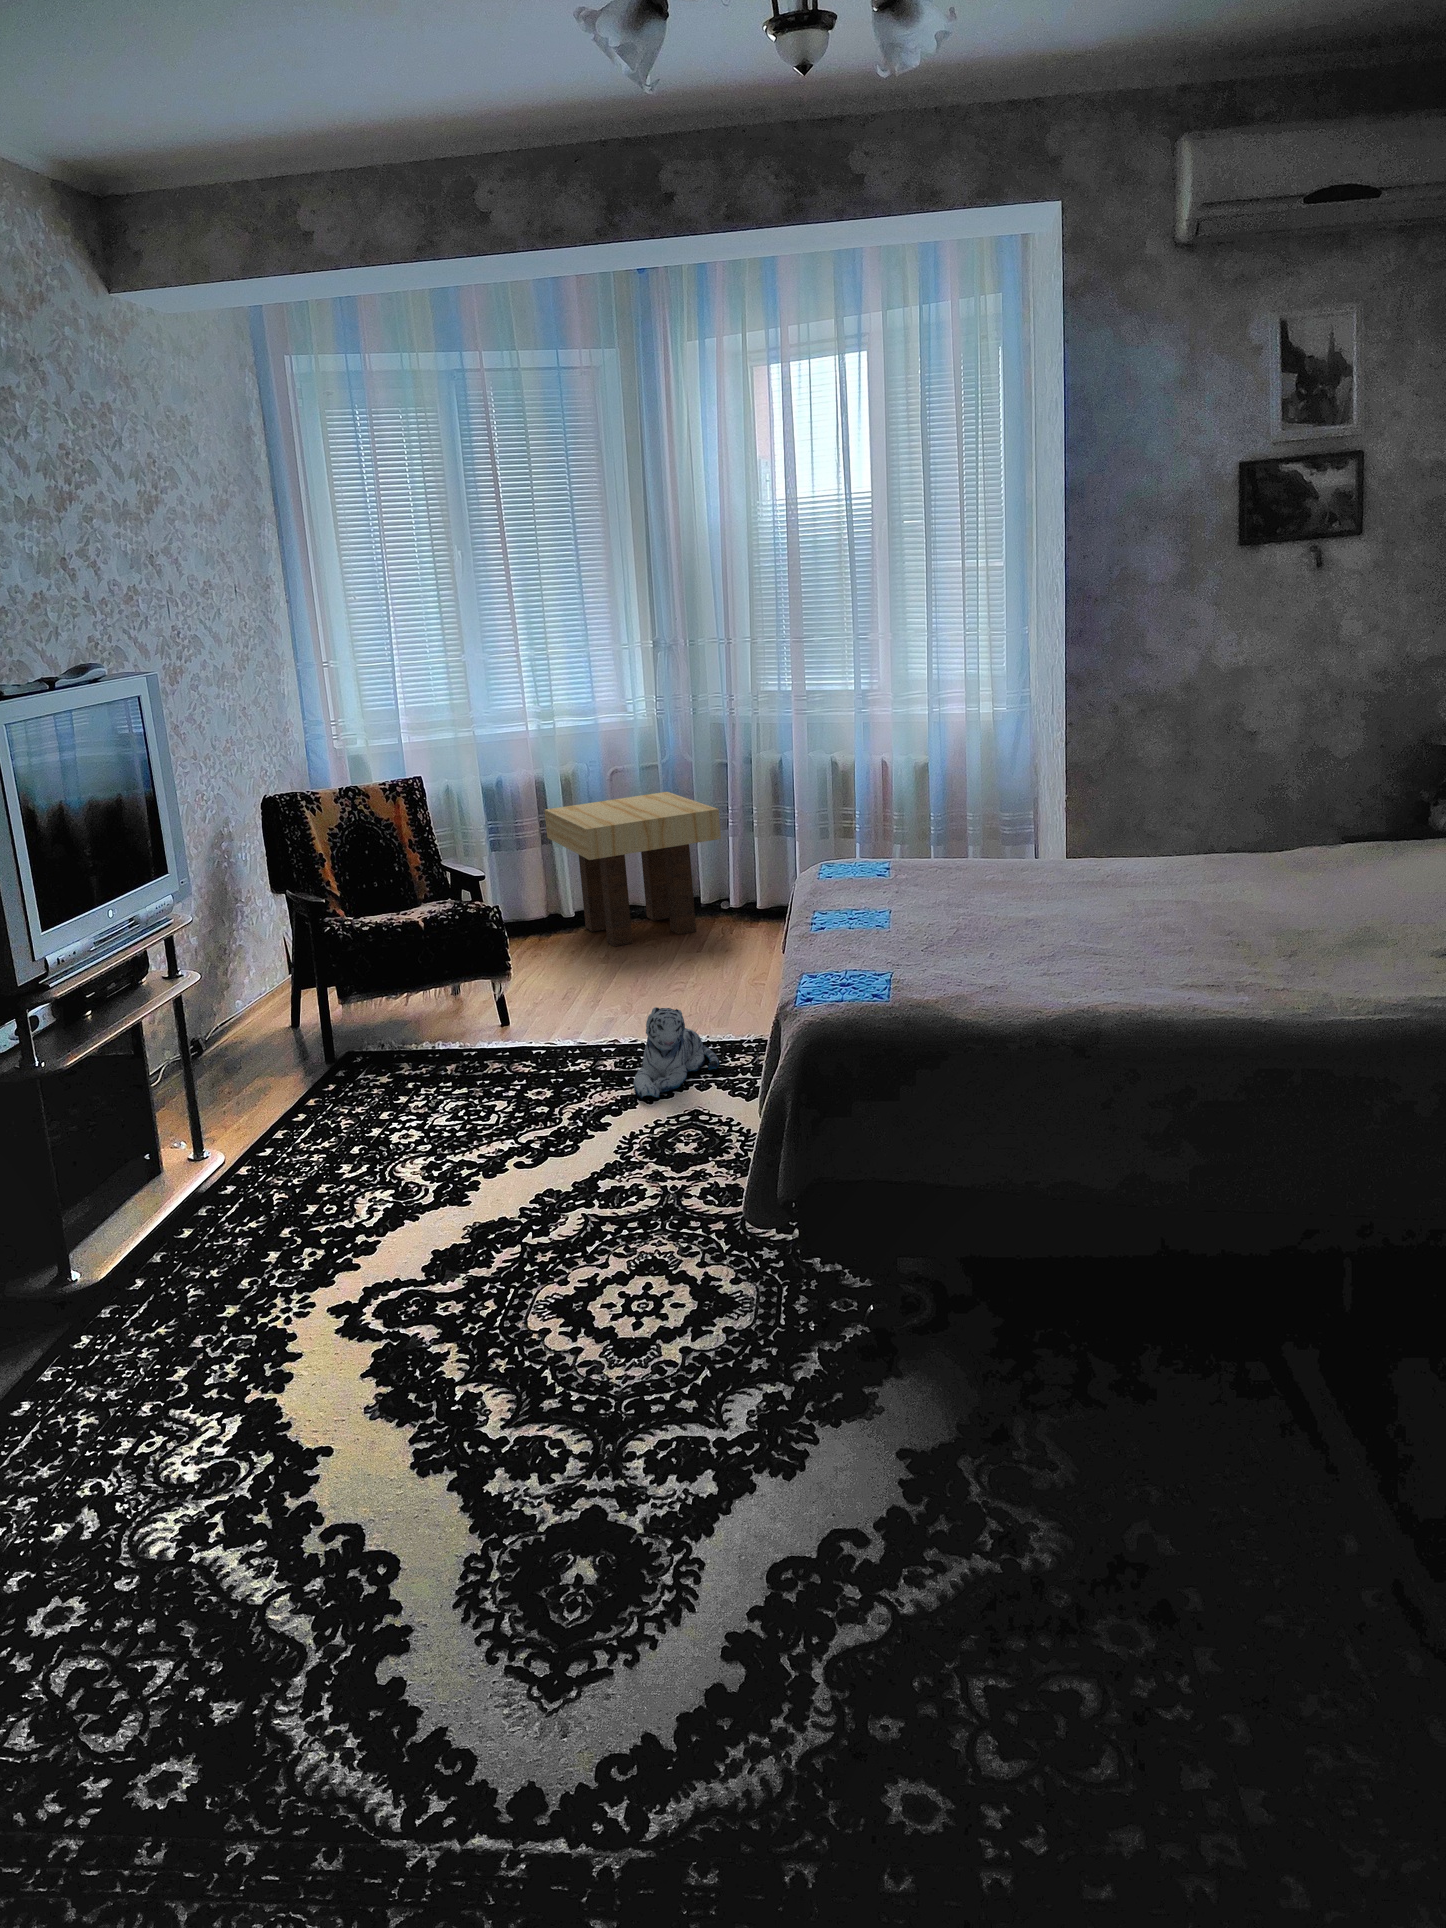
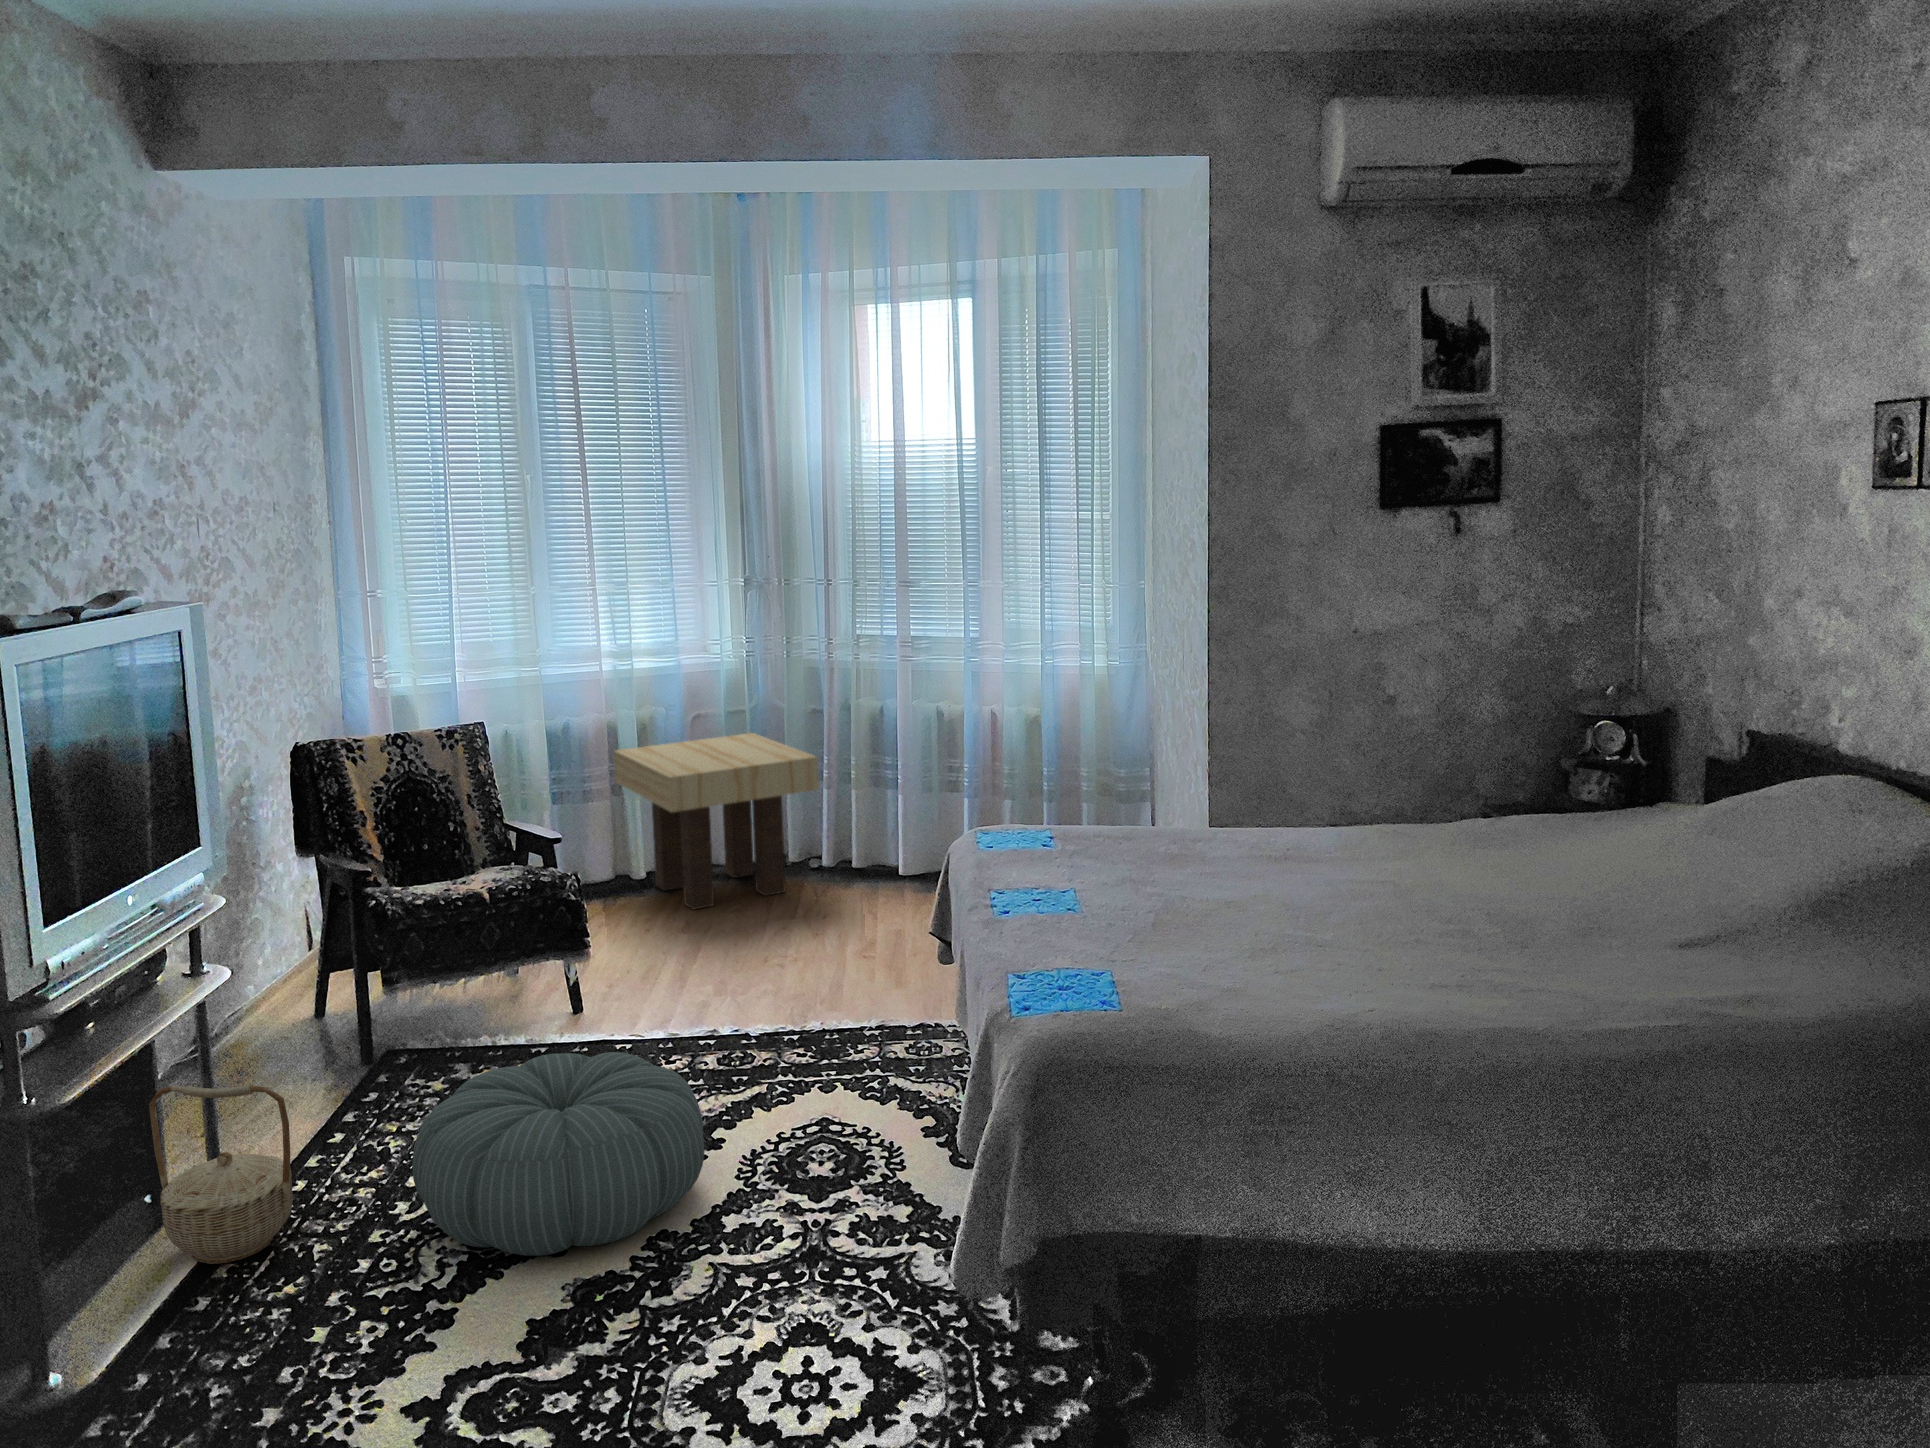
plush toy: present [634,1007,719,1099] -> none [746,997,841,1106]
pouf: none [350,1048,585,1204] -> present [413,1052,704,1256]
basket: none [150,1065,261,1205] -> present [149,1084,293,1264]

